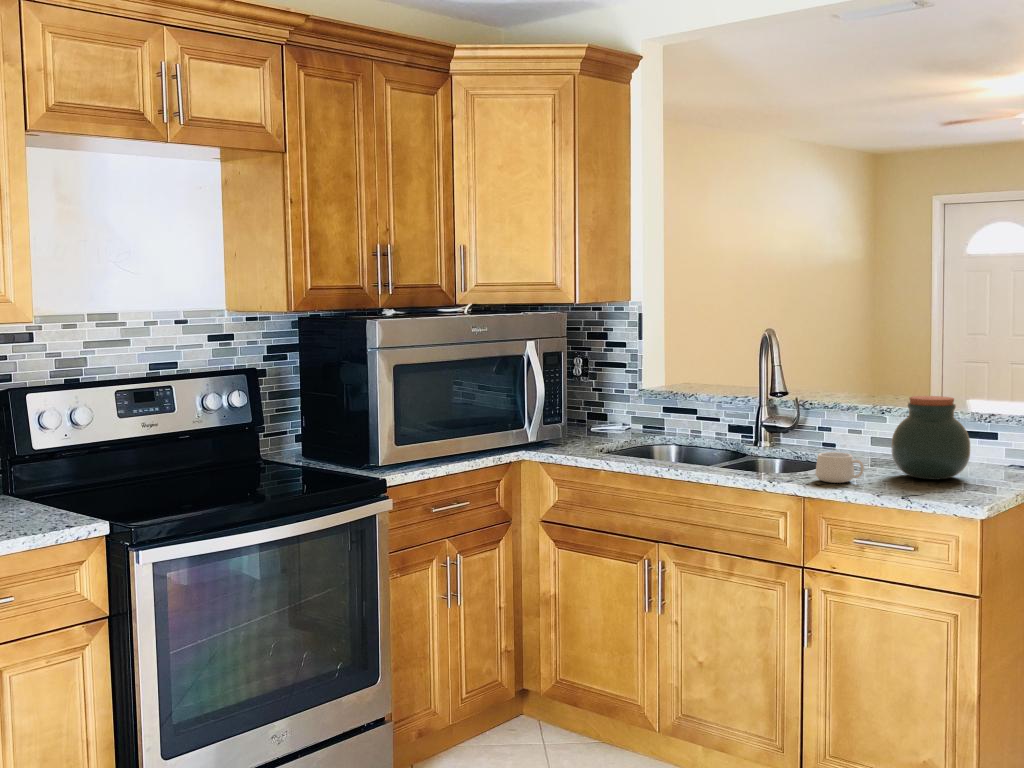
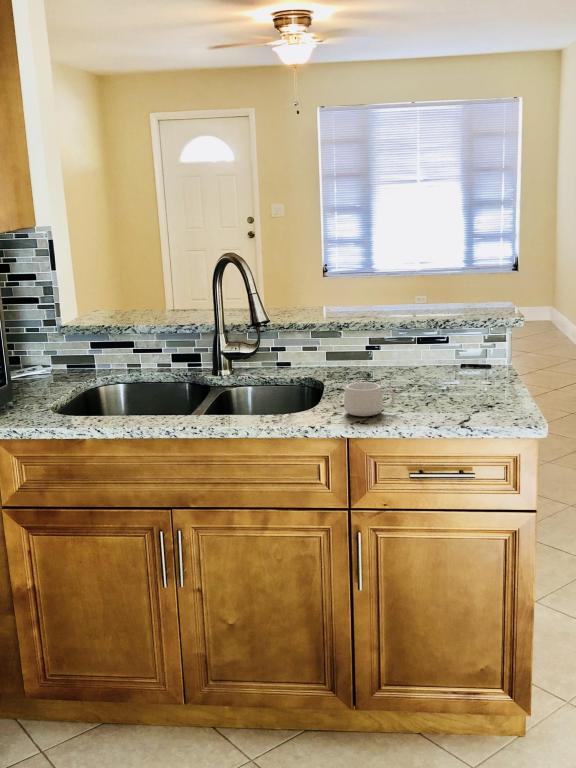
jar: present [892,396,970,480] -> none [394,312,468,396]

